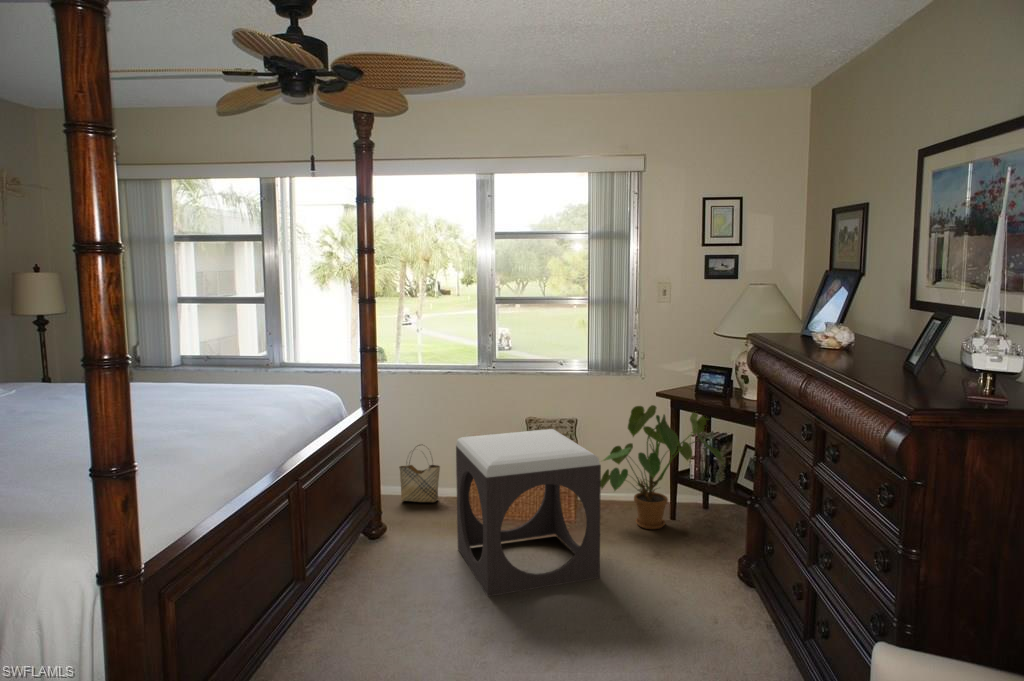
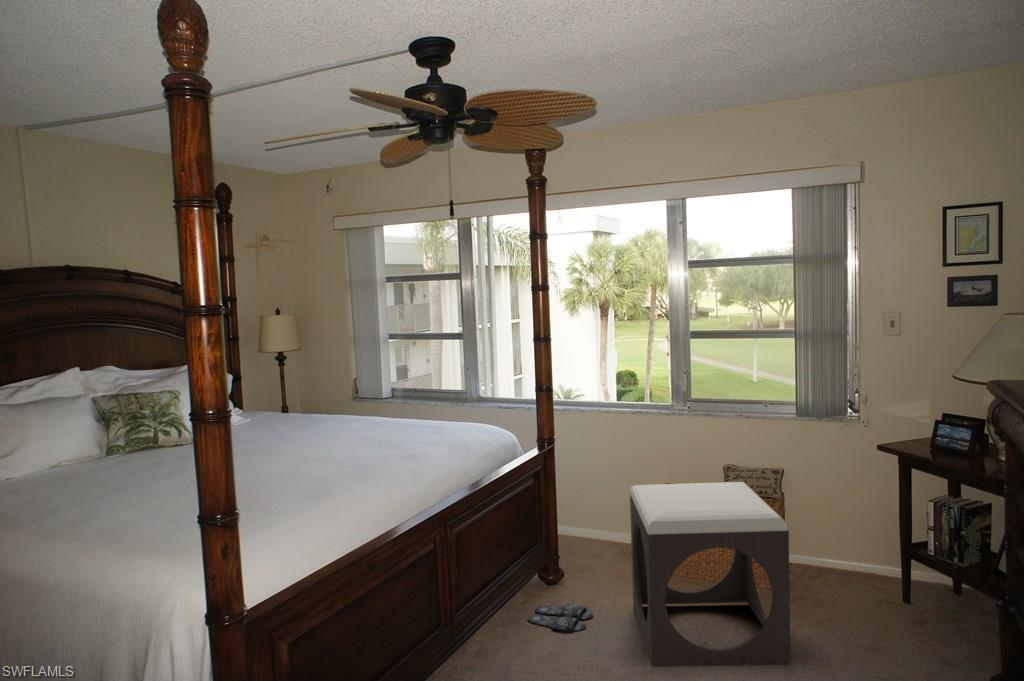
house plant: present [601,405,723,529] -> none [807,459,975,612]
woven basket: present [399,445,440,502] -> none [586,486,629,549]
slippers: none [361,554,423,579] -> present [528,604,593,632]

